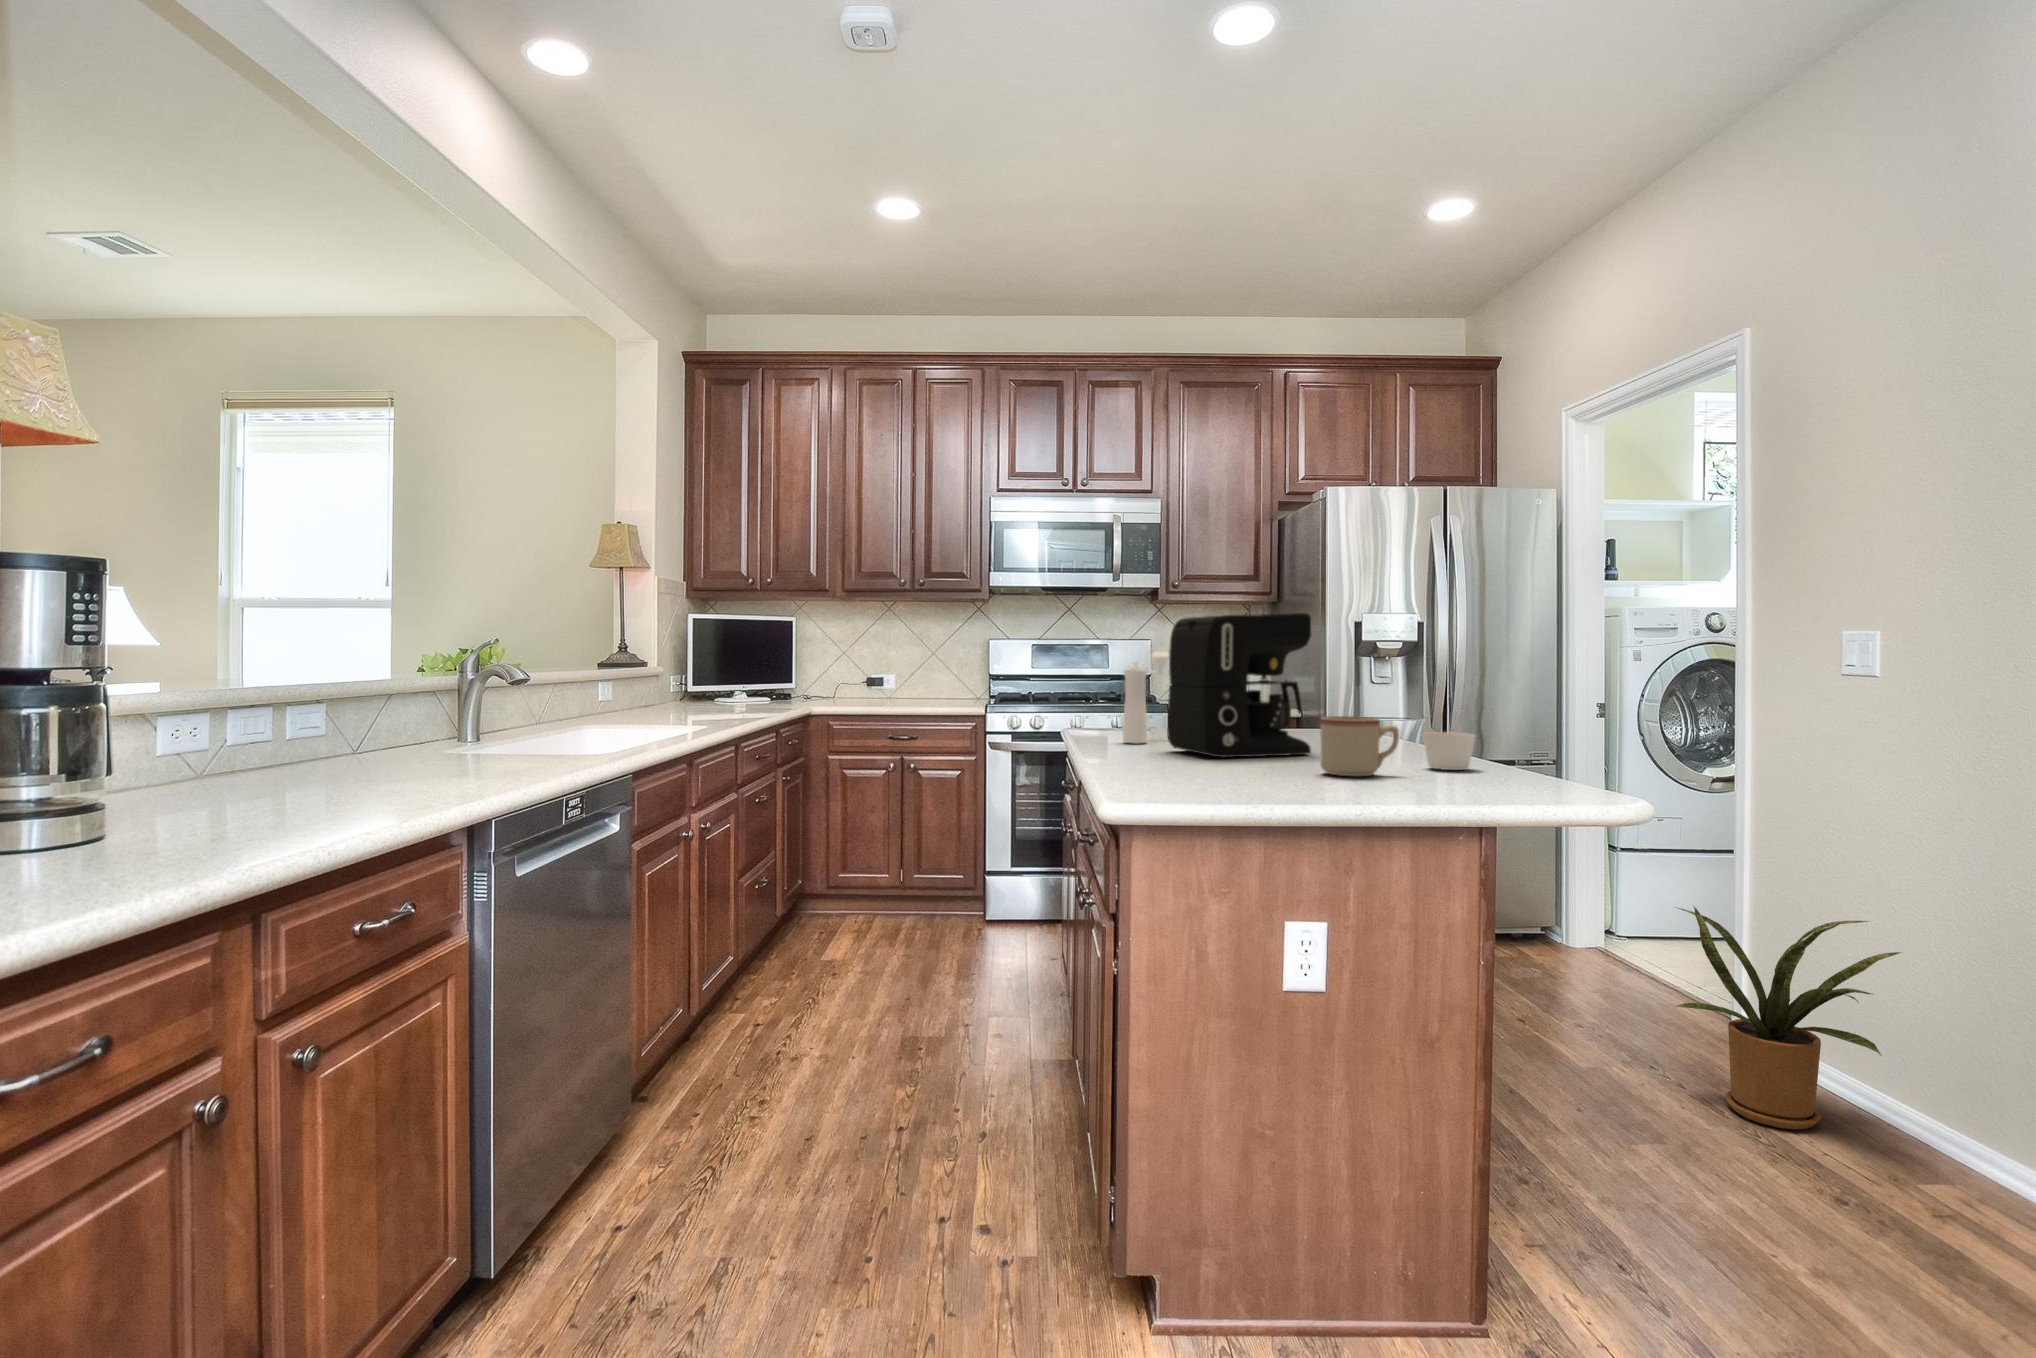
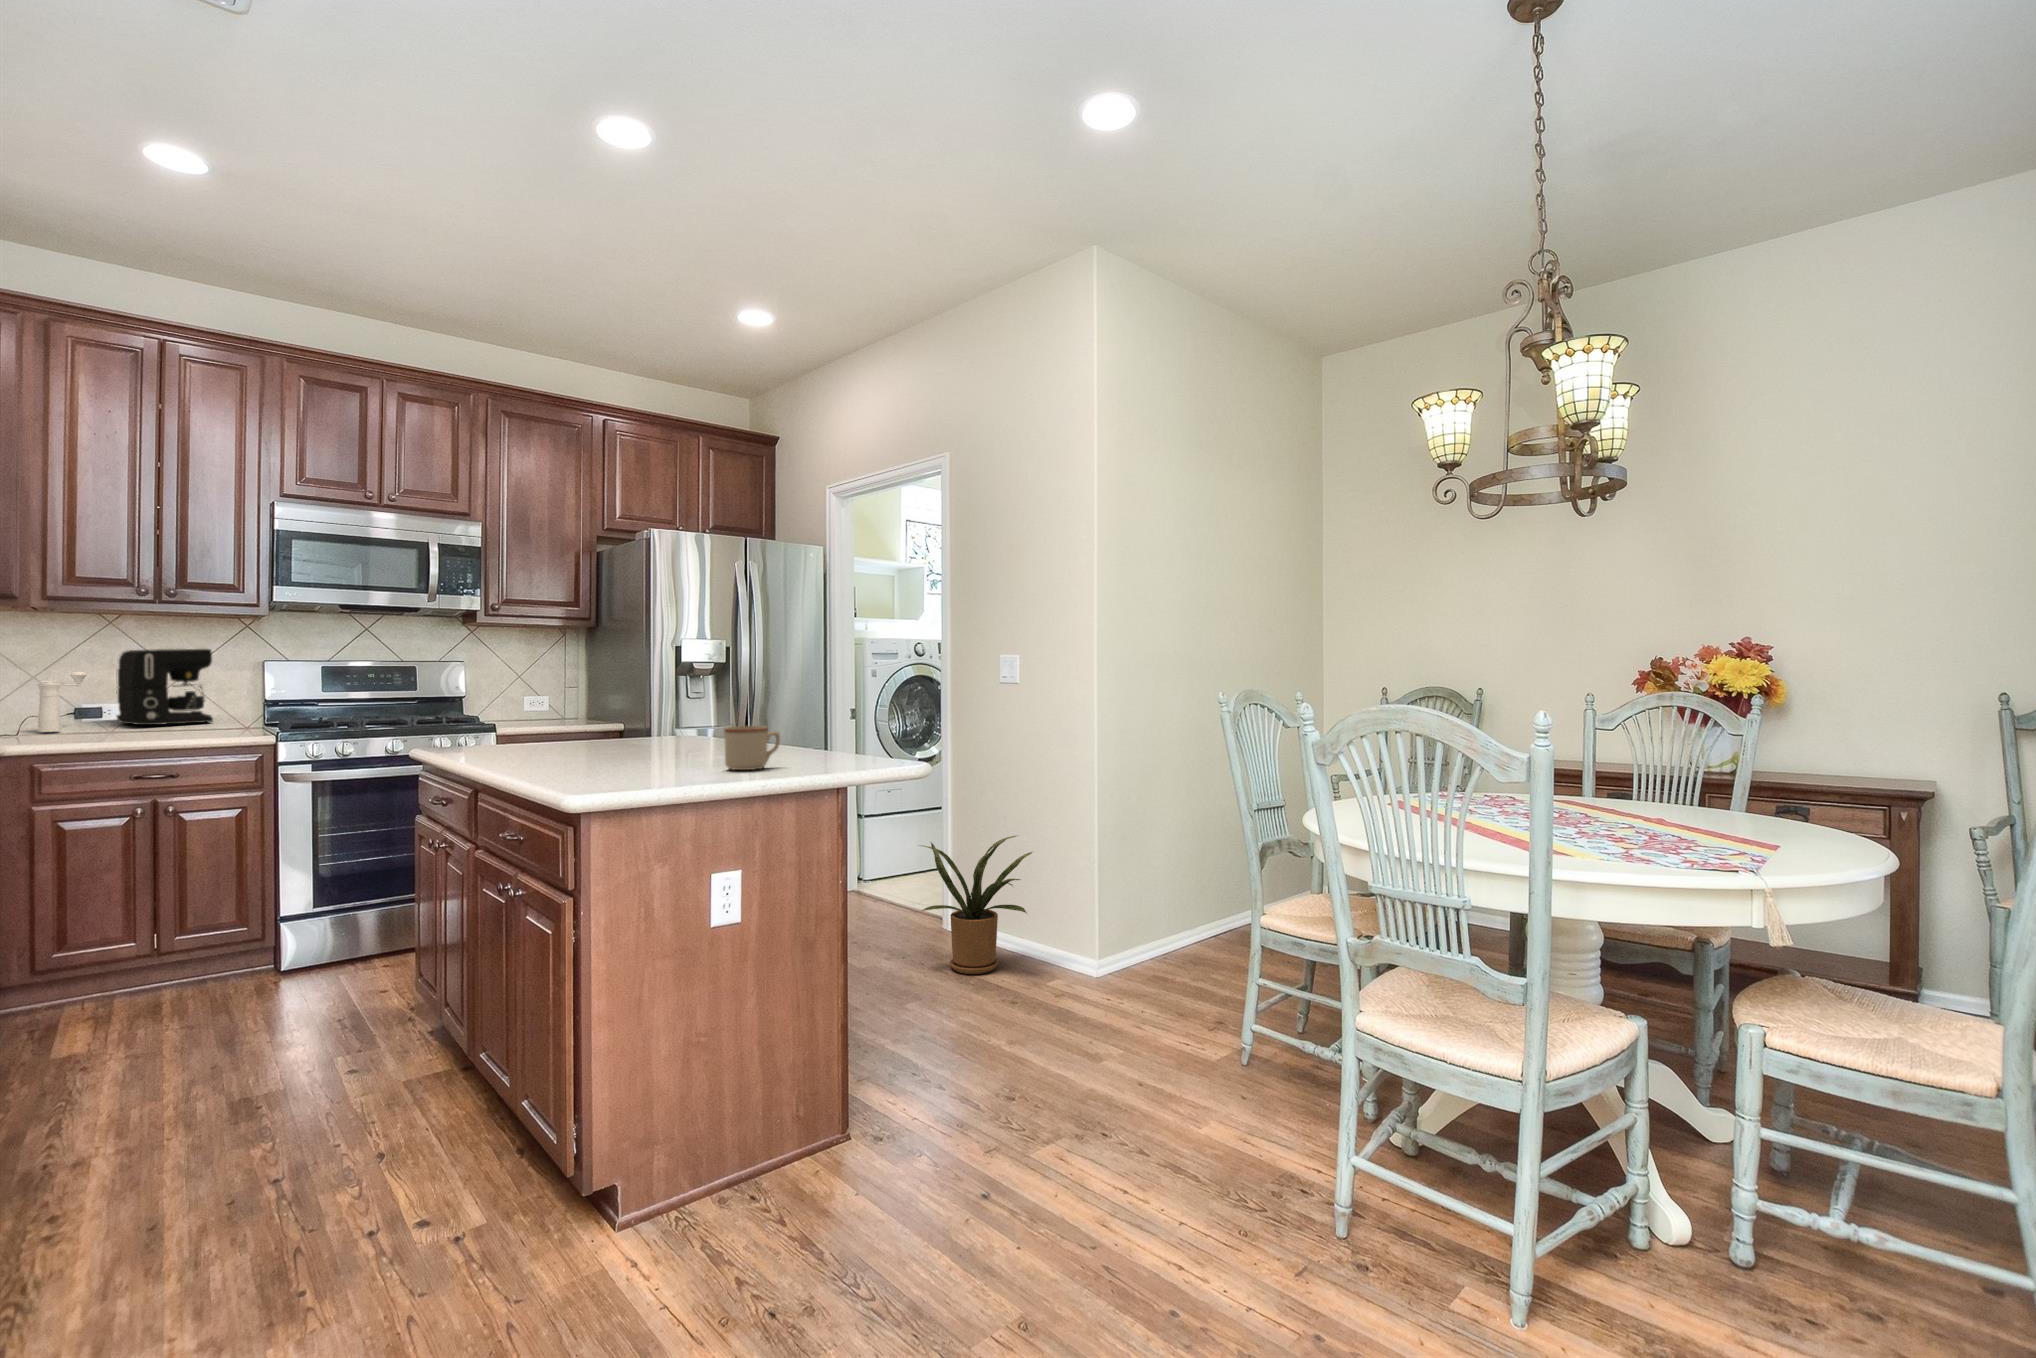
coffee maker: present [1167,613,1311,757] -> present [117,649,213,725]
pepper mill: present [1123,652,1169,743] -> present [37,672,87,732]
candle: present [1423,732,1475,770] -> none [789,734,825,761]

